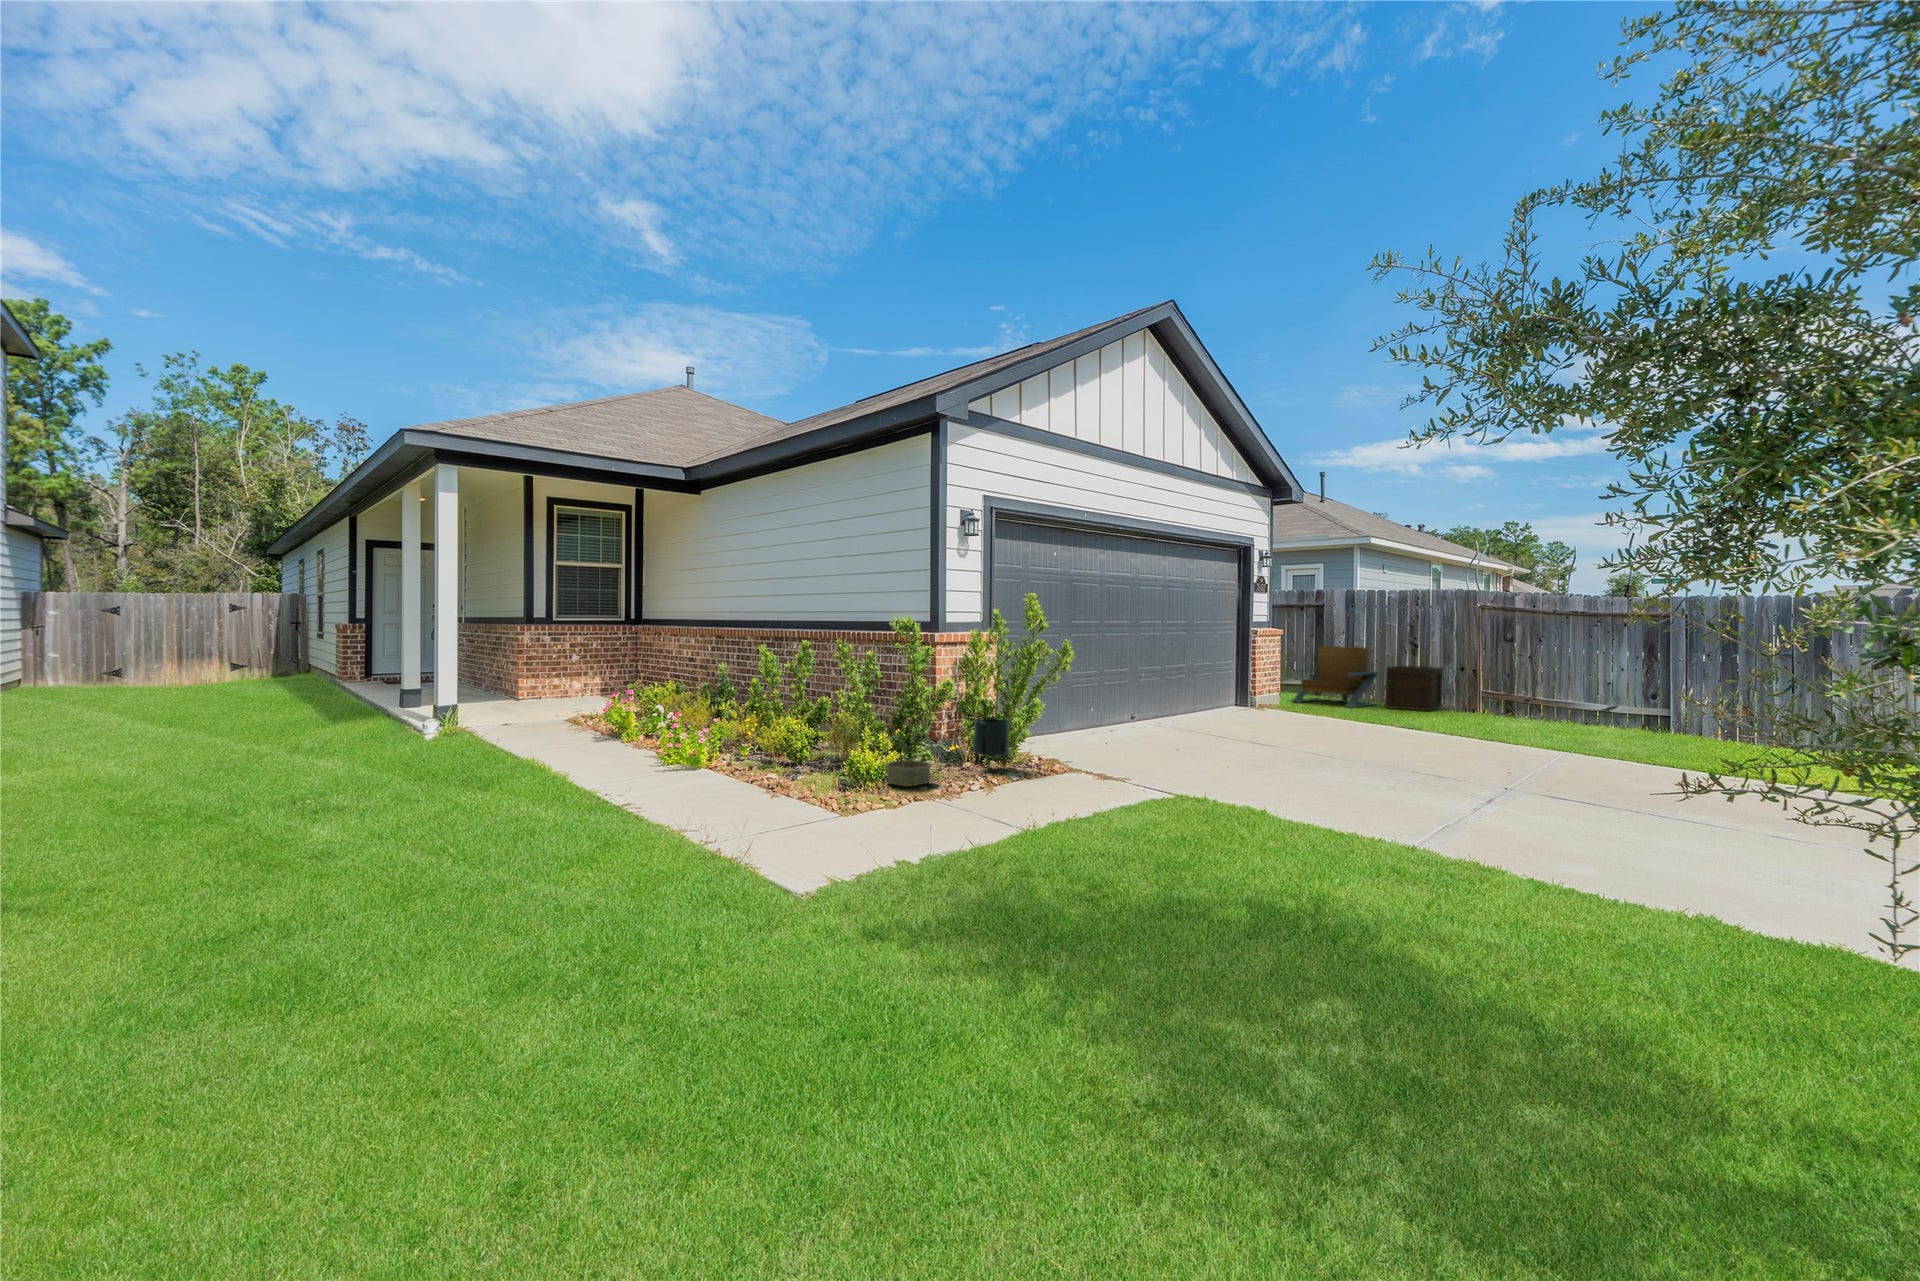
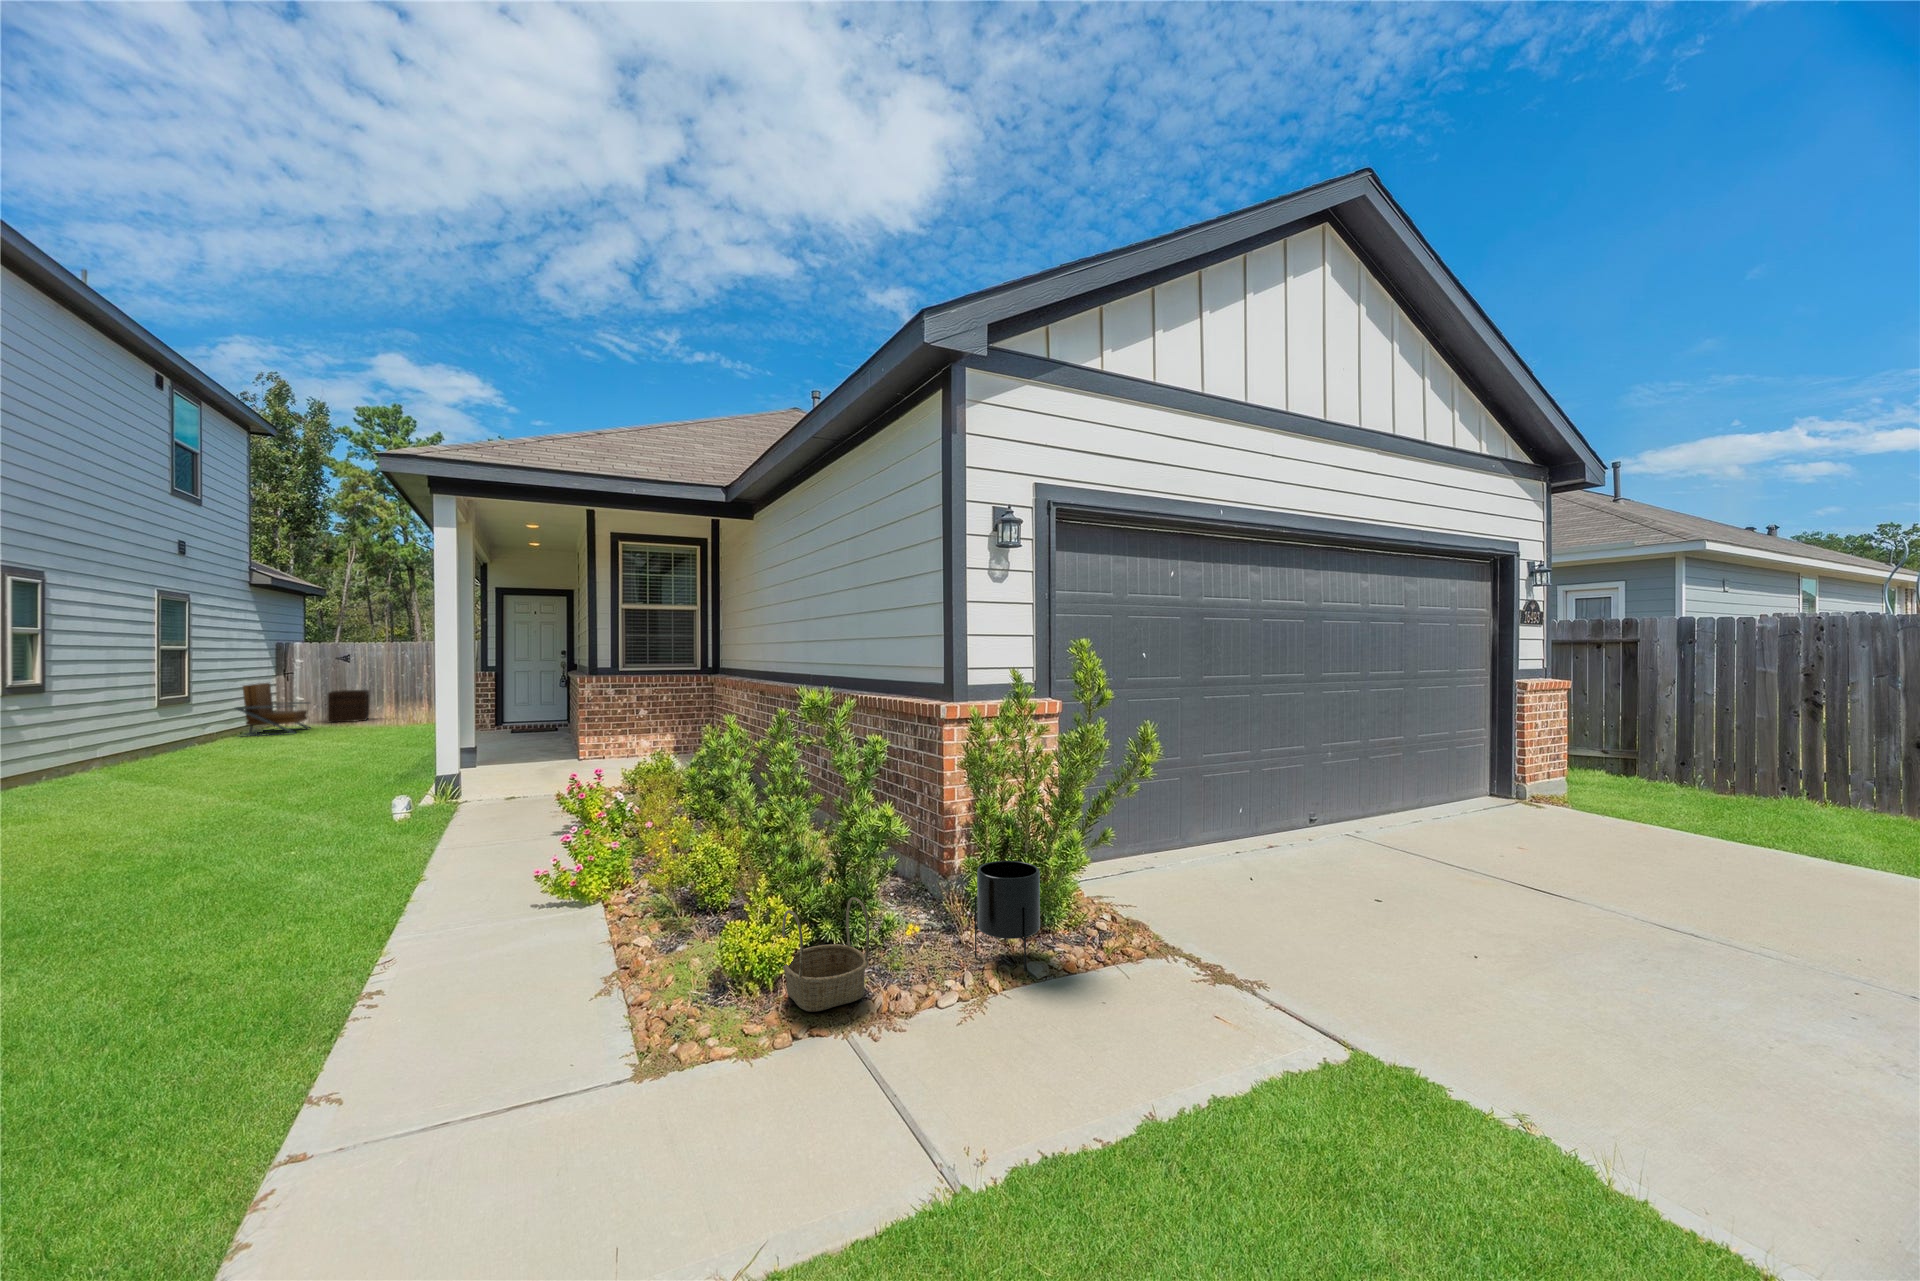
lounge chair: present [1293,646,1378,708] -> present [236,683,310,736]
wooden crate: present [1385,666,1443,711] -> present [328,690,370,722]

